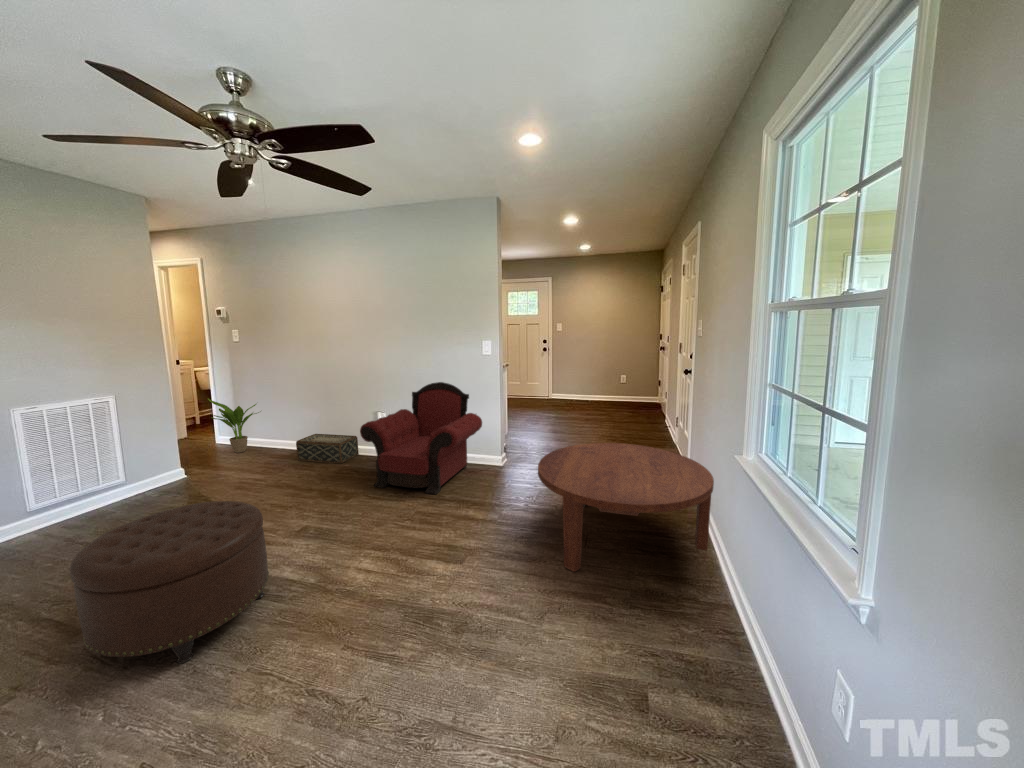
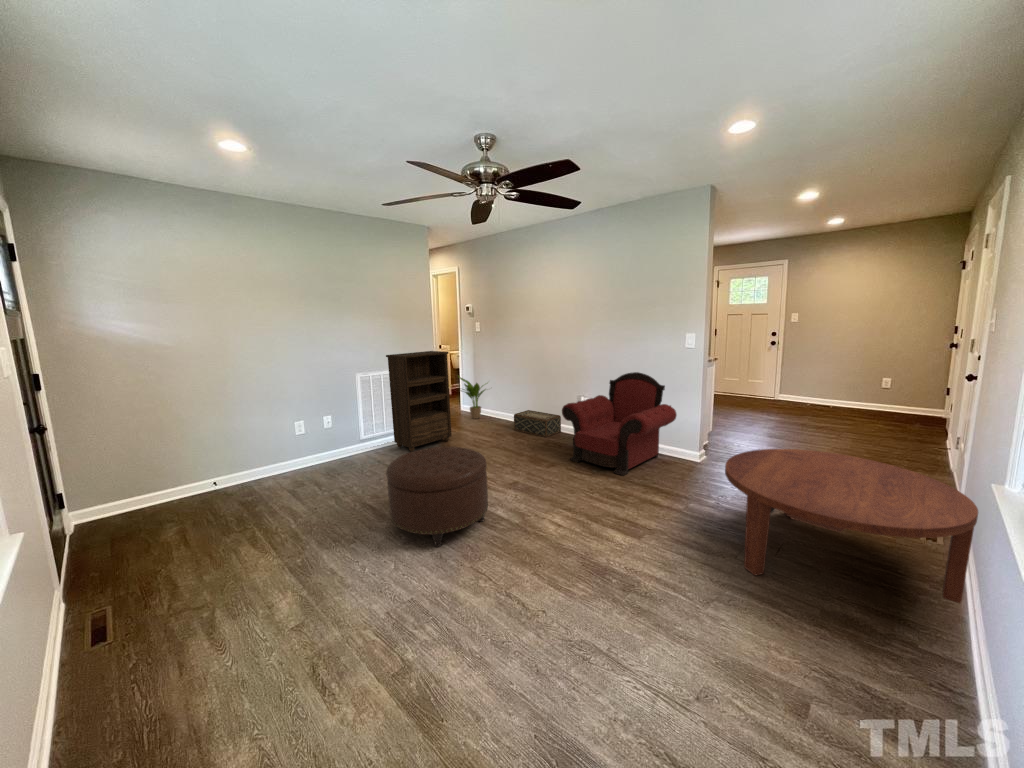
bookshelf: none [67,368,202,516] -> present [386,351,452,452]

